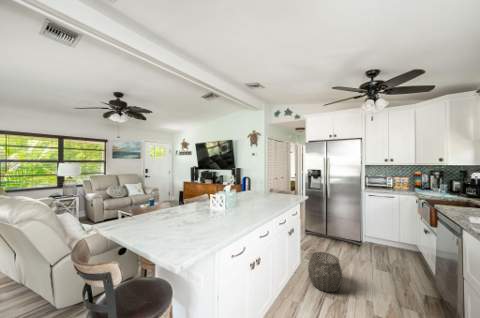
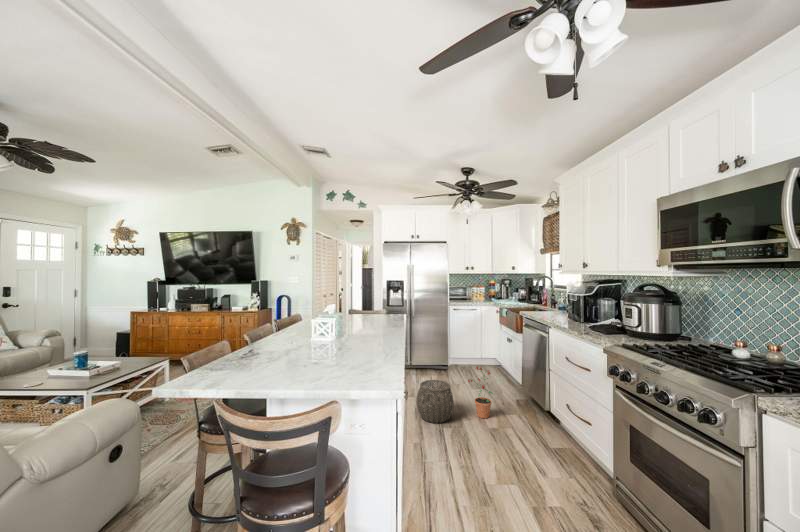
potted plant: none [358,250,386,303] -> present [468,366,493,418]

